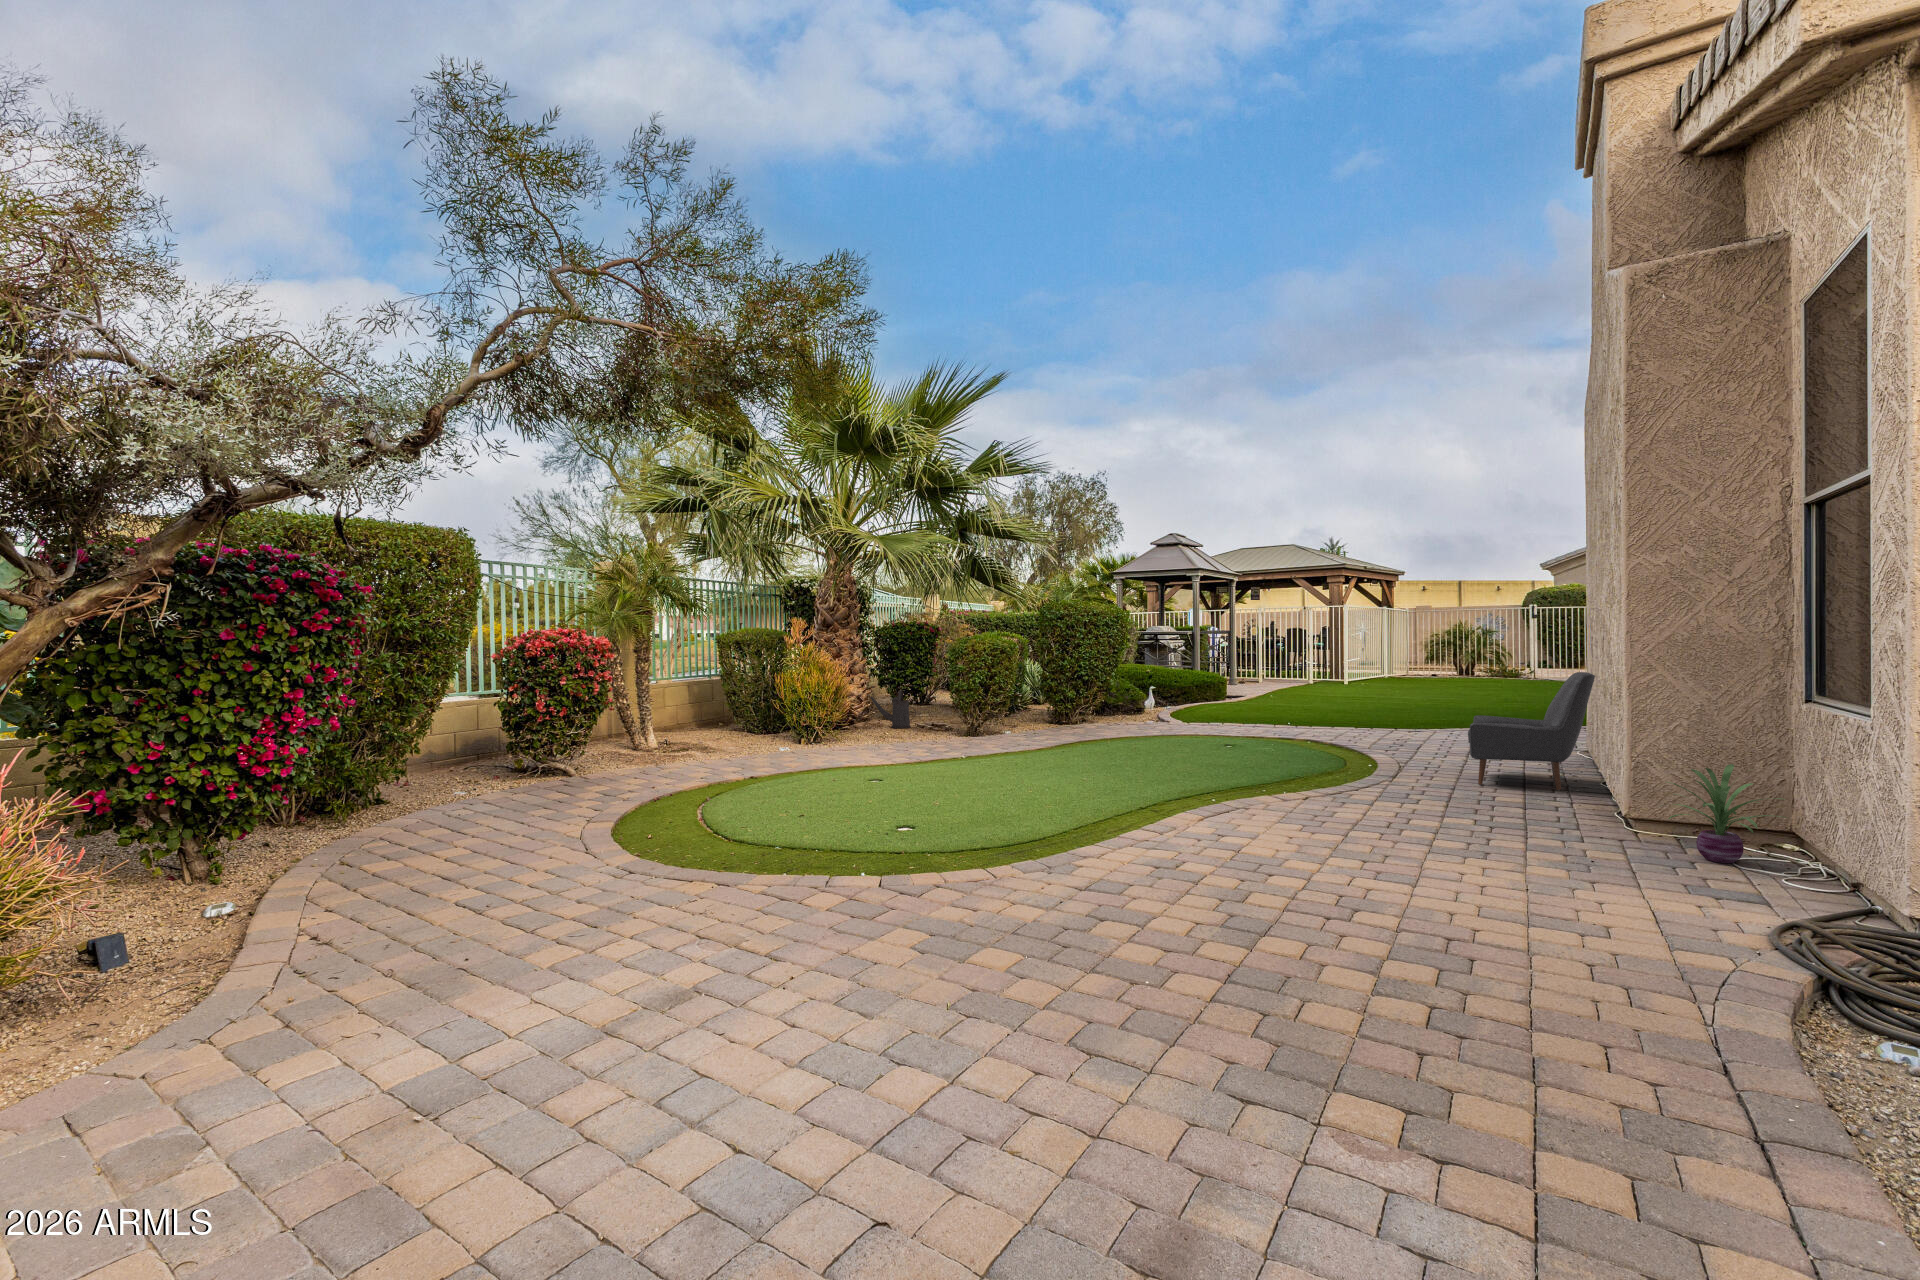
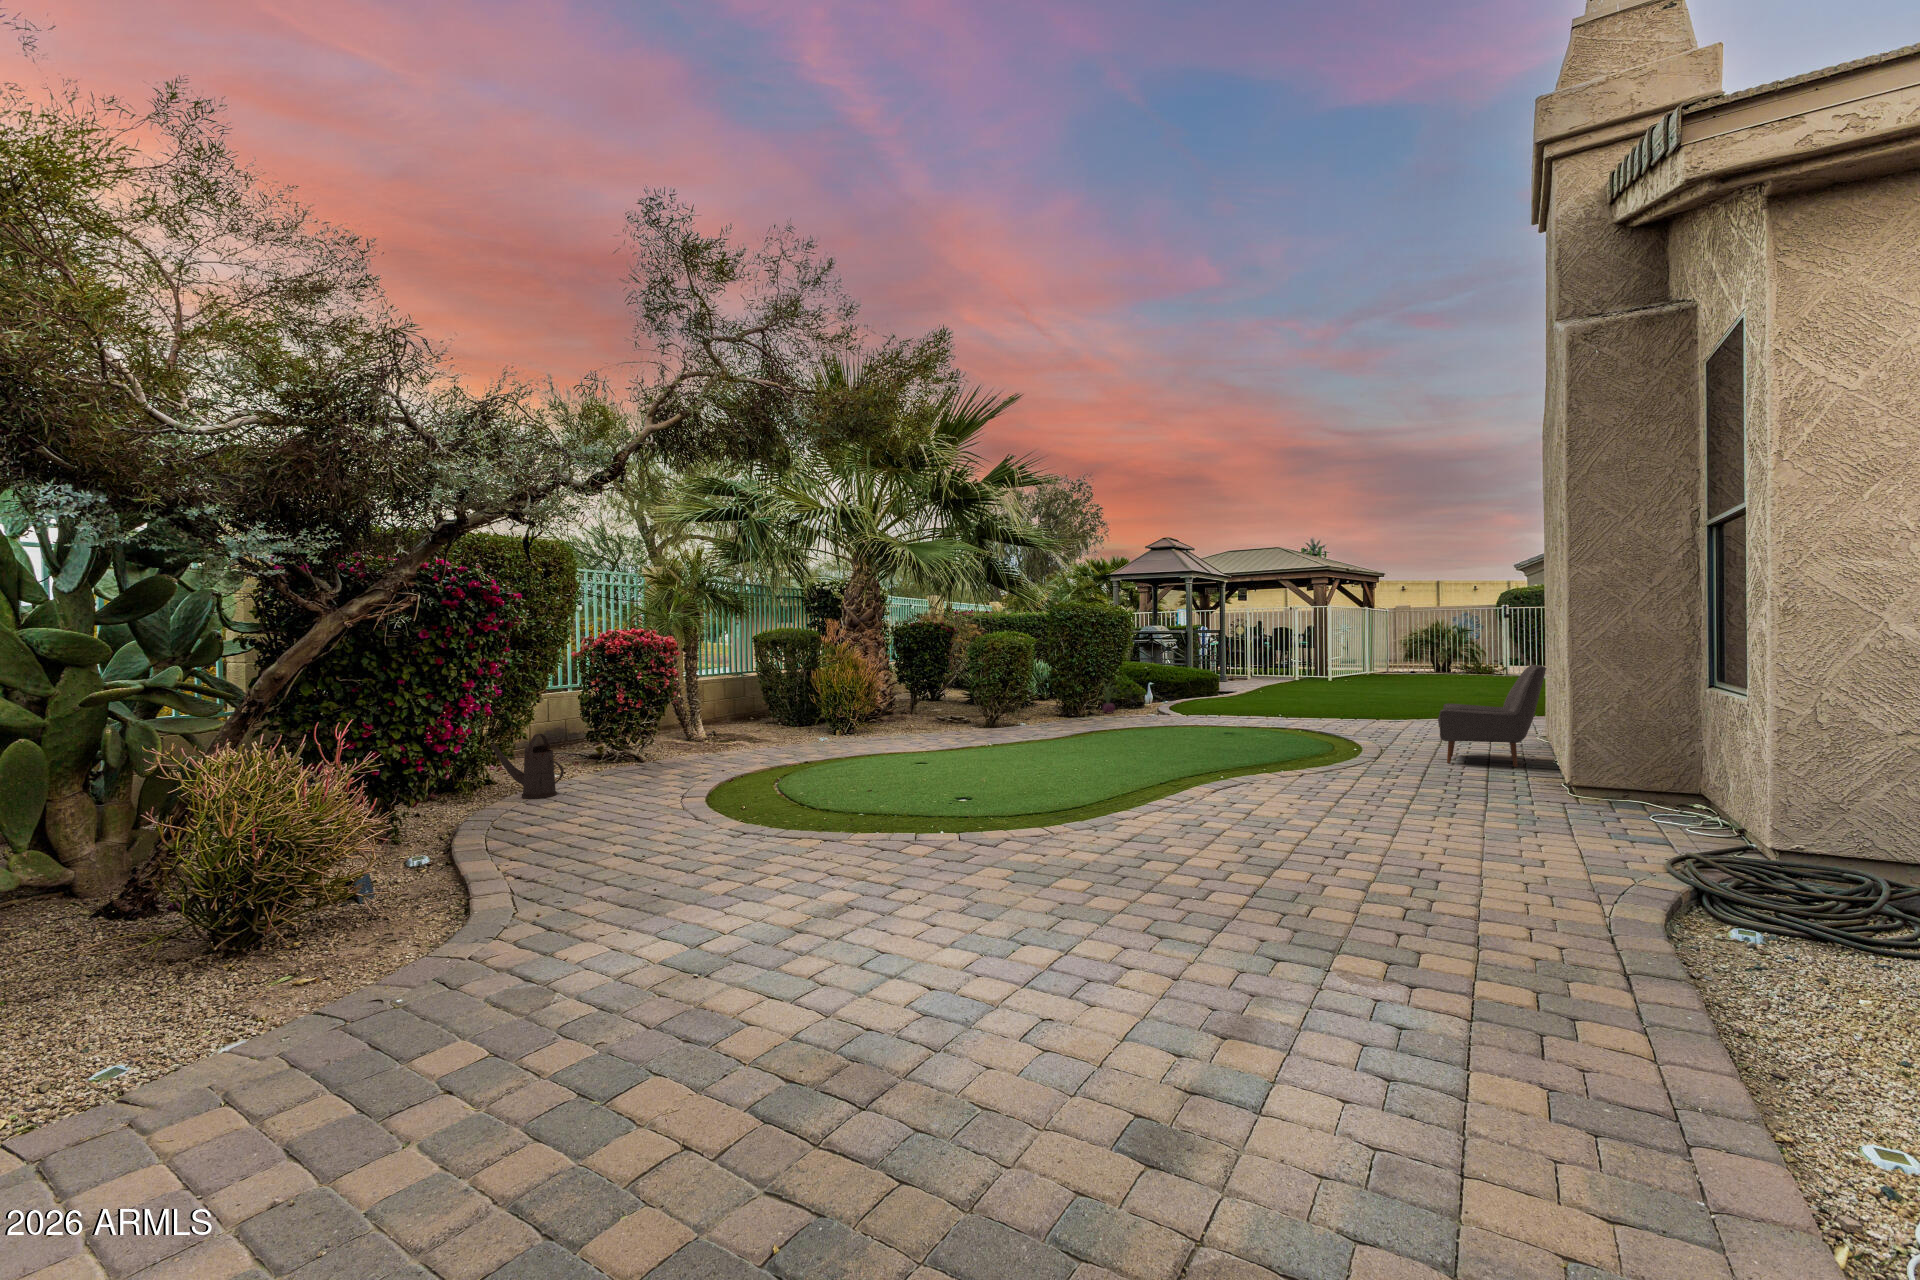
watering can: present [871,690,916,728] -> present [491,734,564,799]
decorative plant: present [1661,764,1781,863] -> present [1099,683,1115,713]

